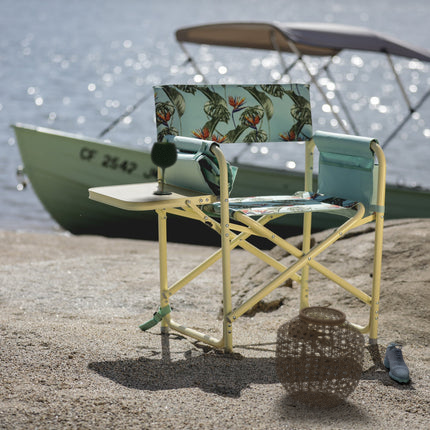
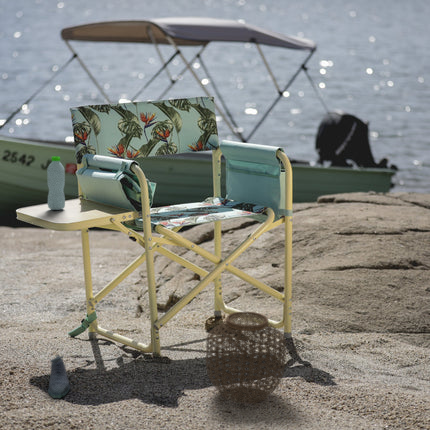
water bottle: none [124,134,143,190] -> present [47,156,65,210]
wine glass: present [151,142,178,194] -> none [74,164,100,214]
shoe: present [384,343,409,383] -> present [48,356,70,398]

